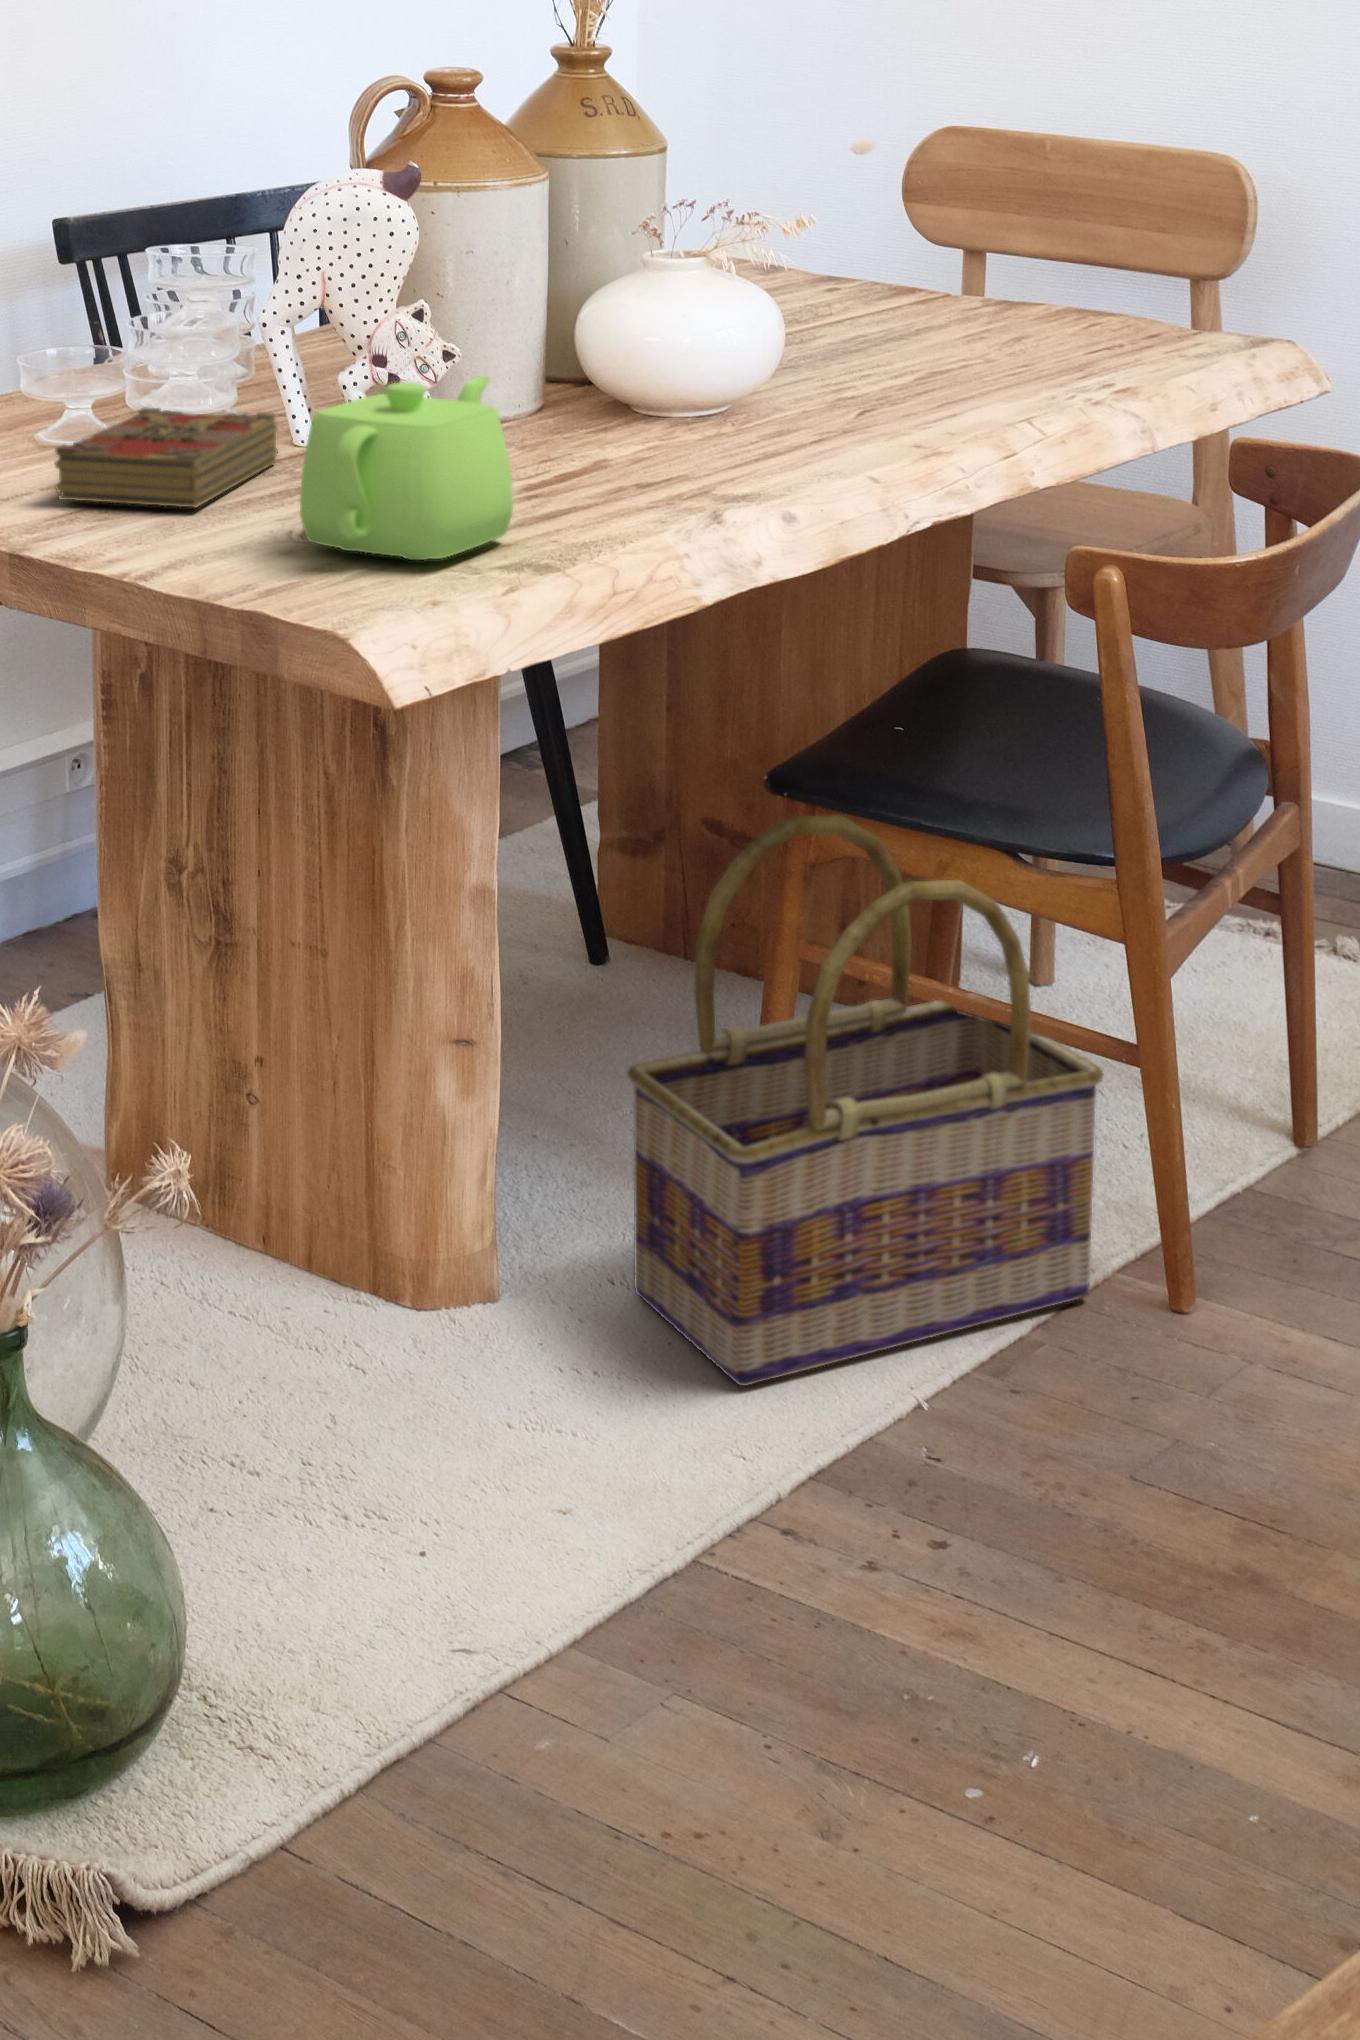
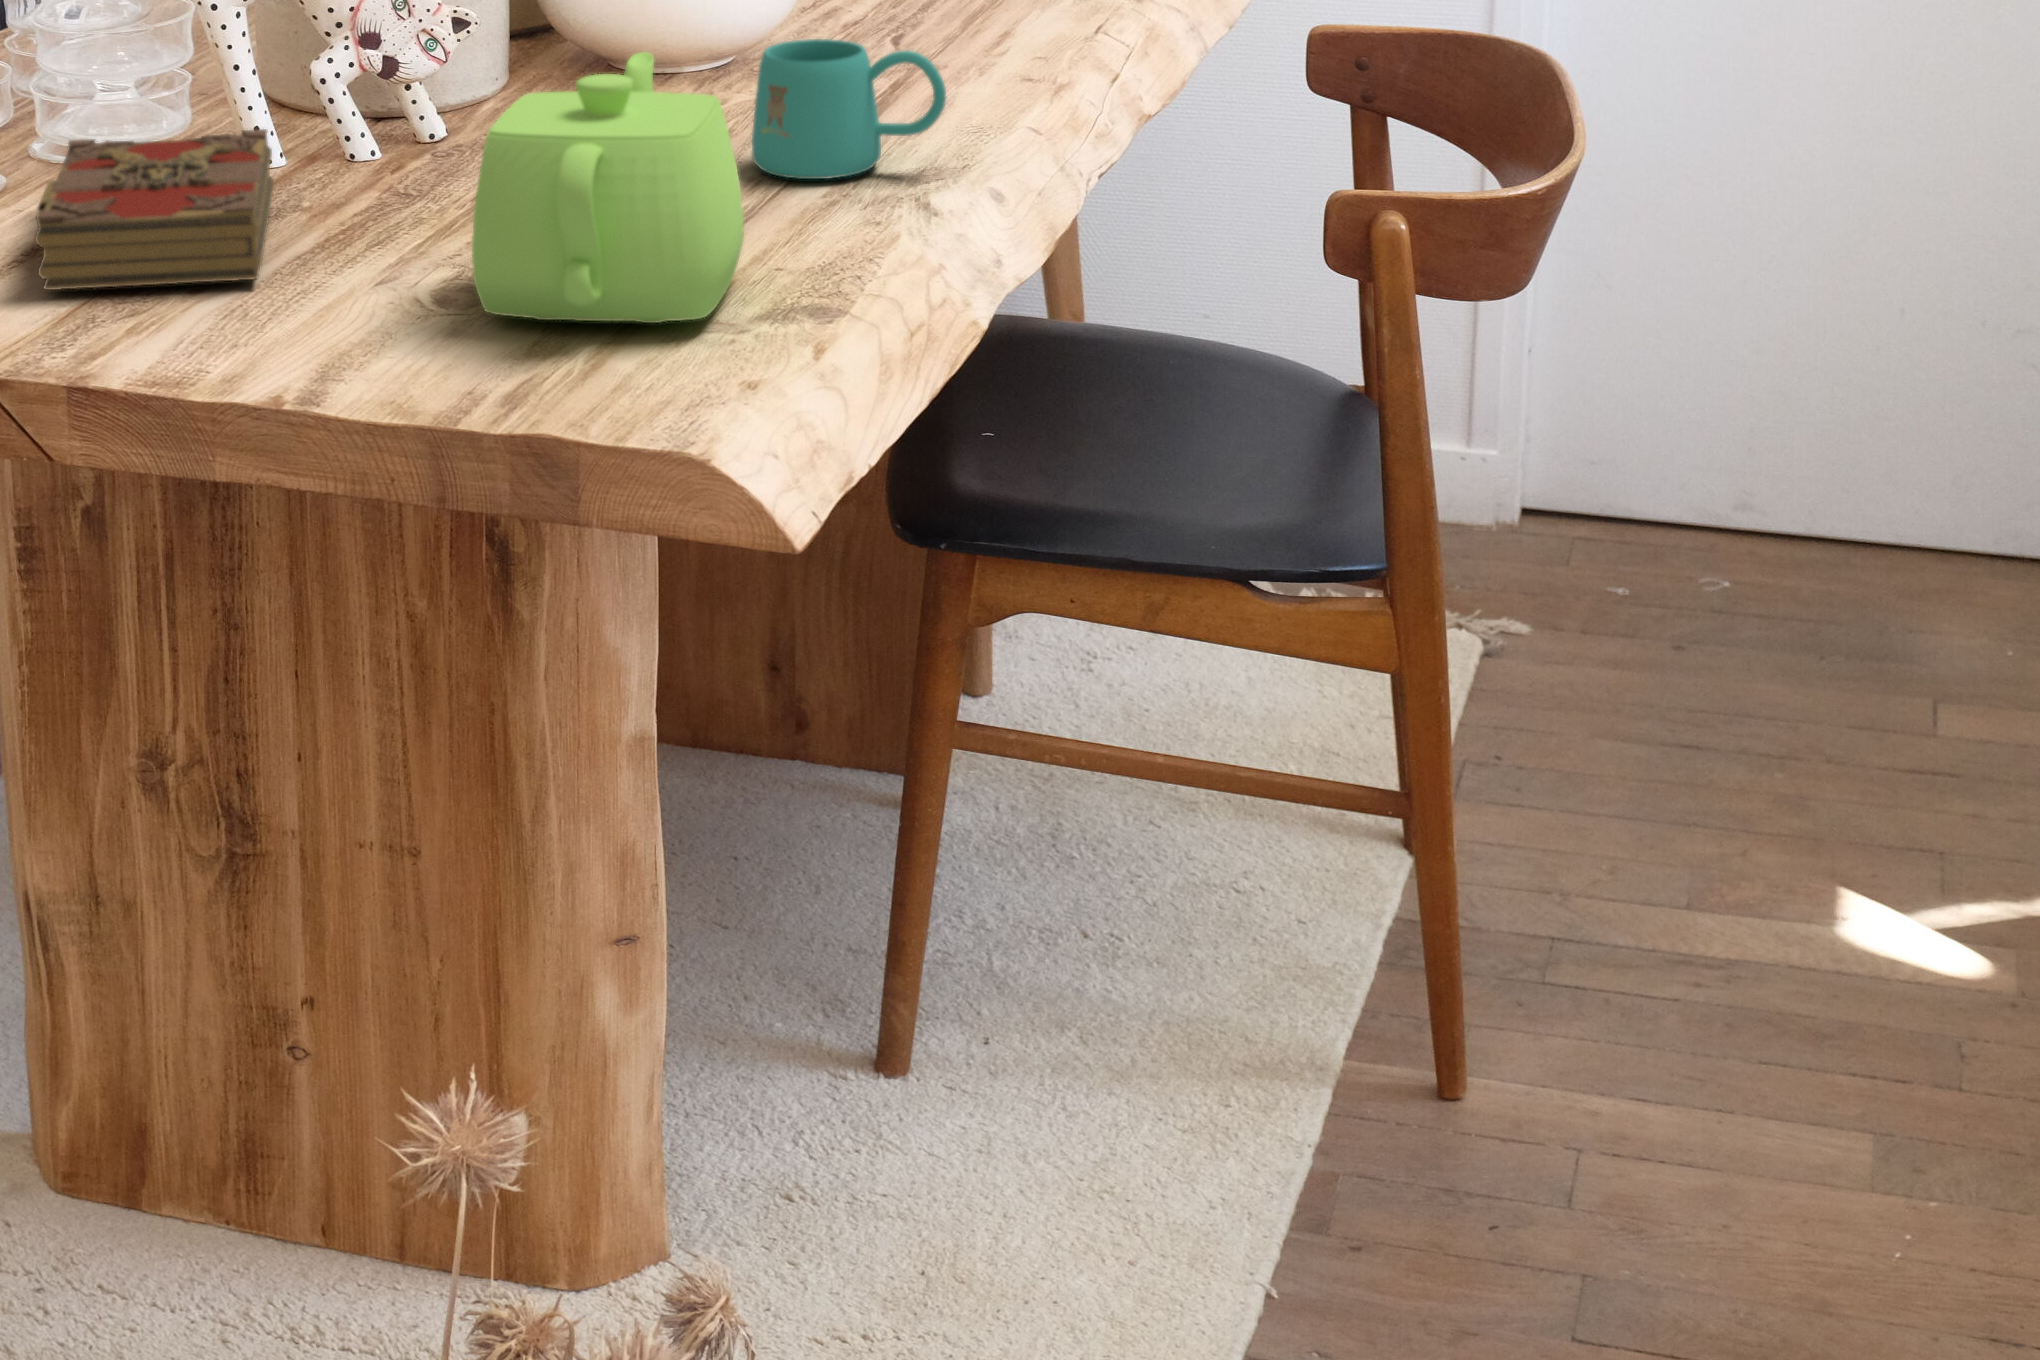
mug: none [617,388,749,490] -> present [752,39,946,179]
basket: present [628,815,1104,1386] -> none [808,561,1363,1312]

